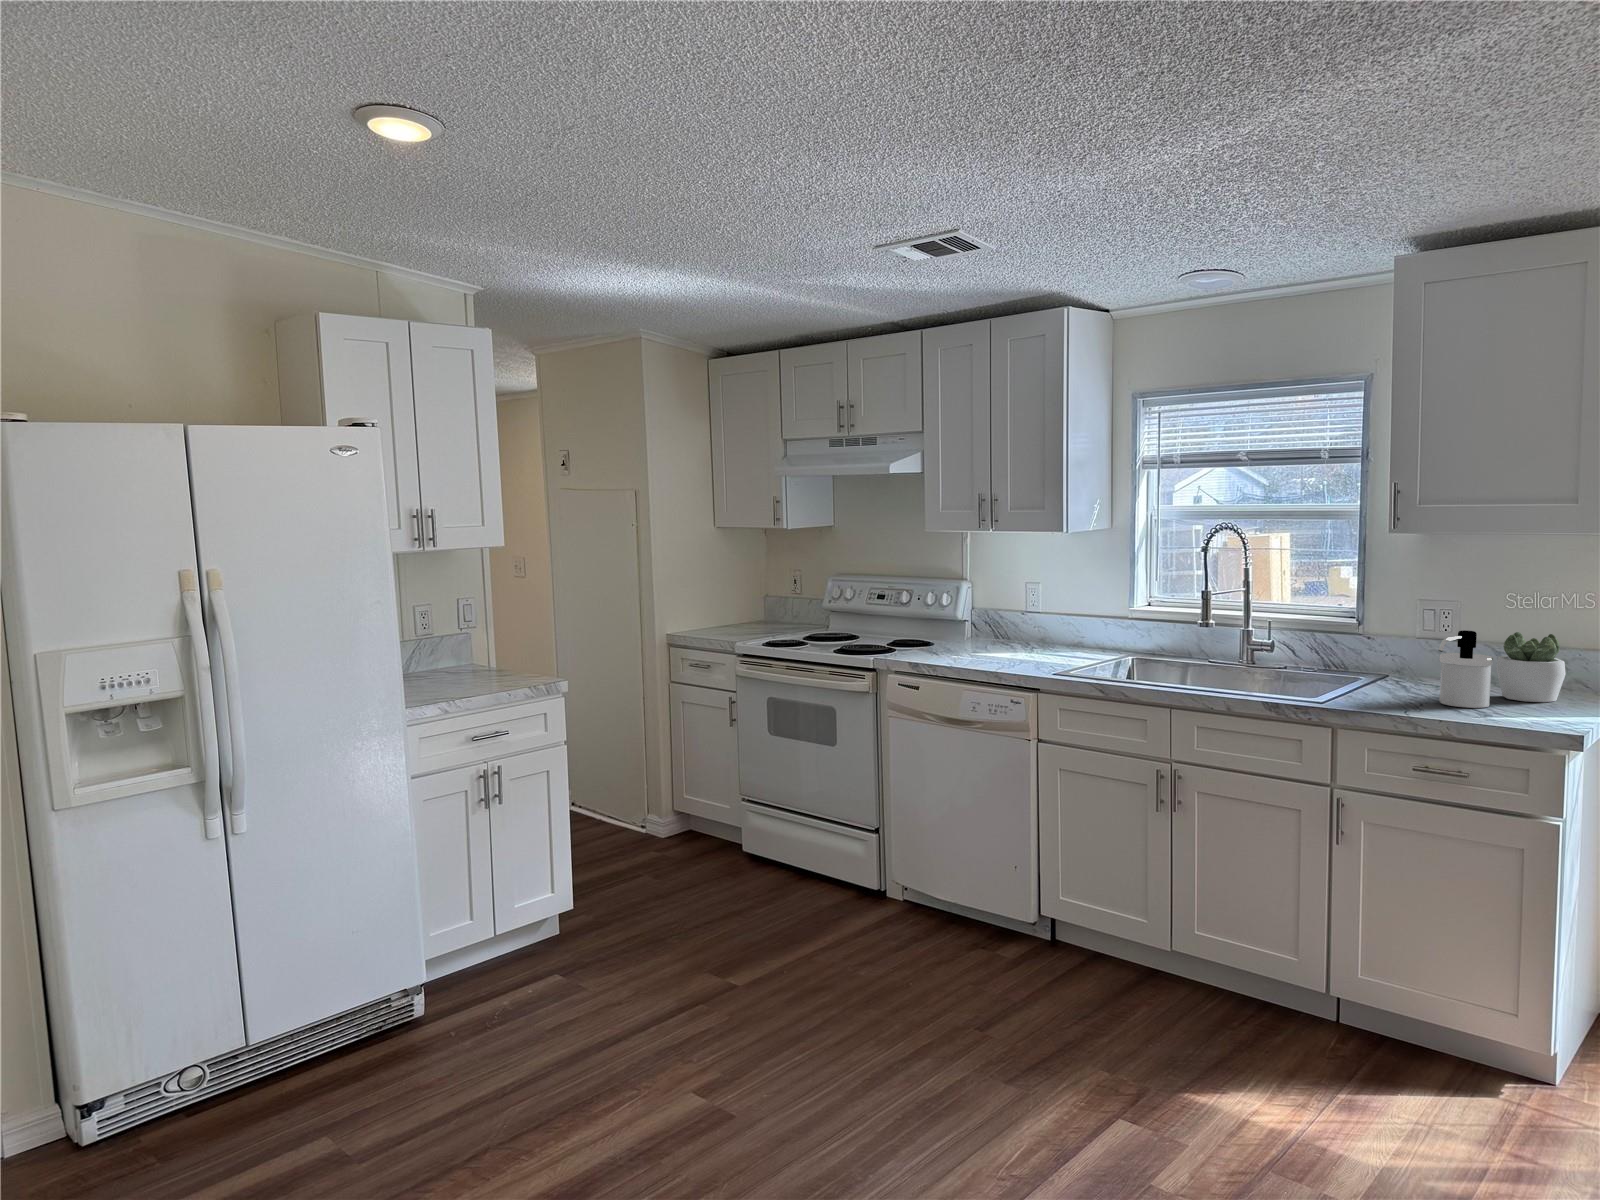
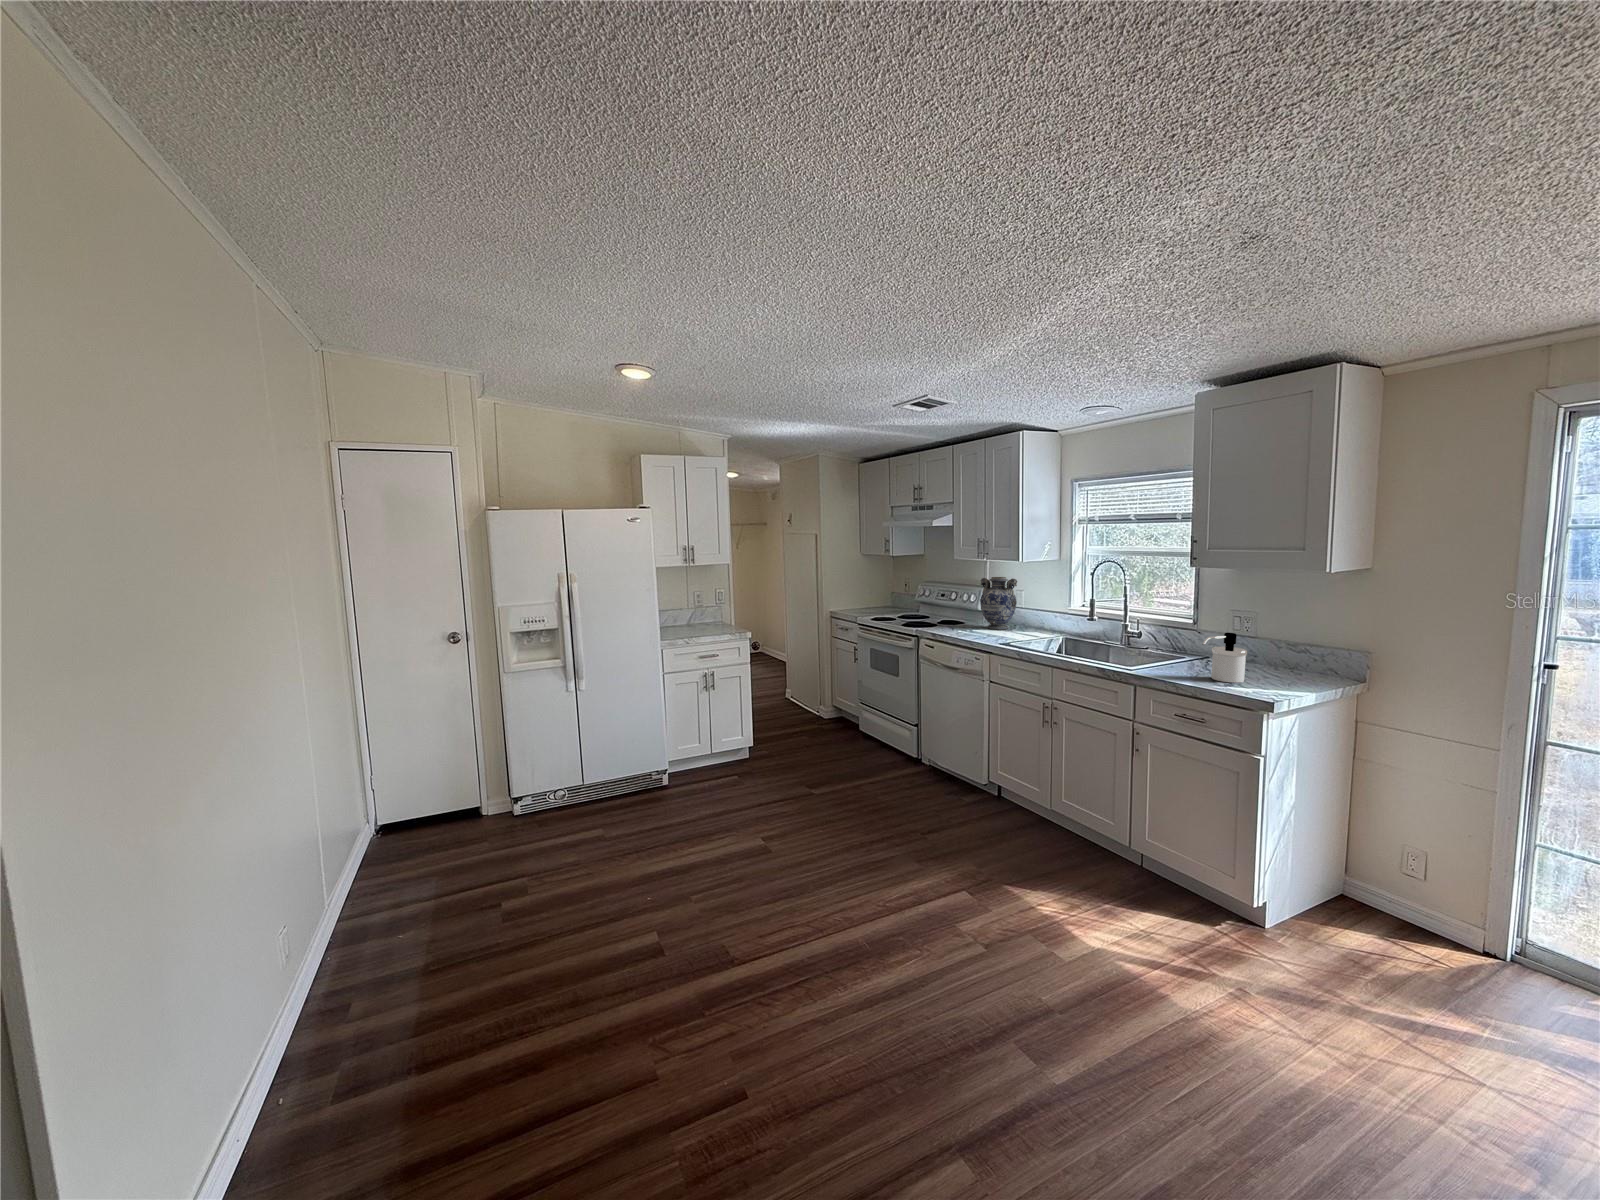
vase: none [971,560,1038,649] -> present [980,577,1017,630]
succulent plant: present [1496,632,1566,702] -> none [1264,636,1310,683]

